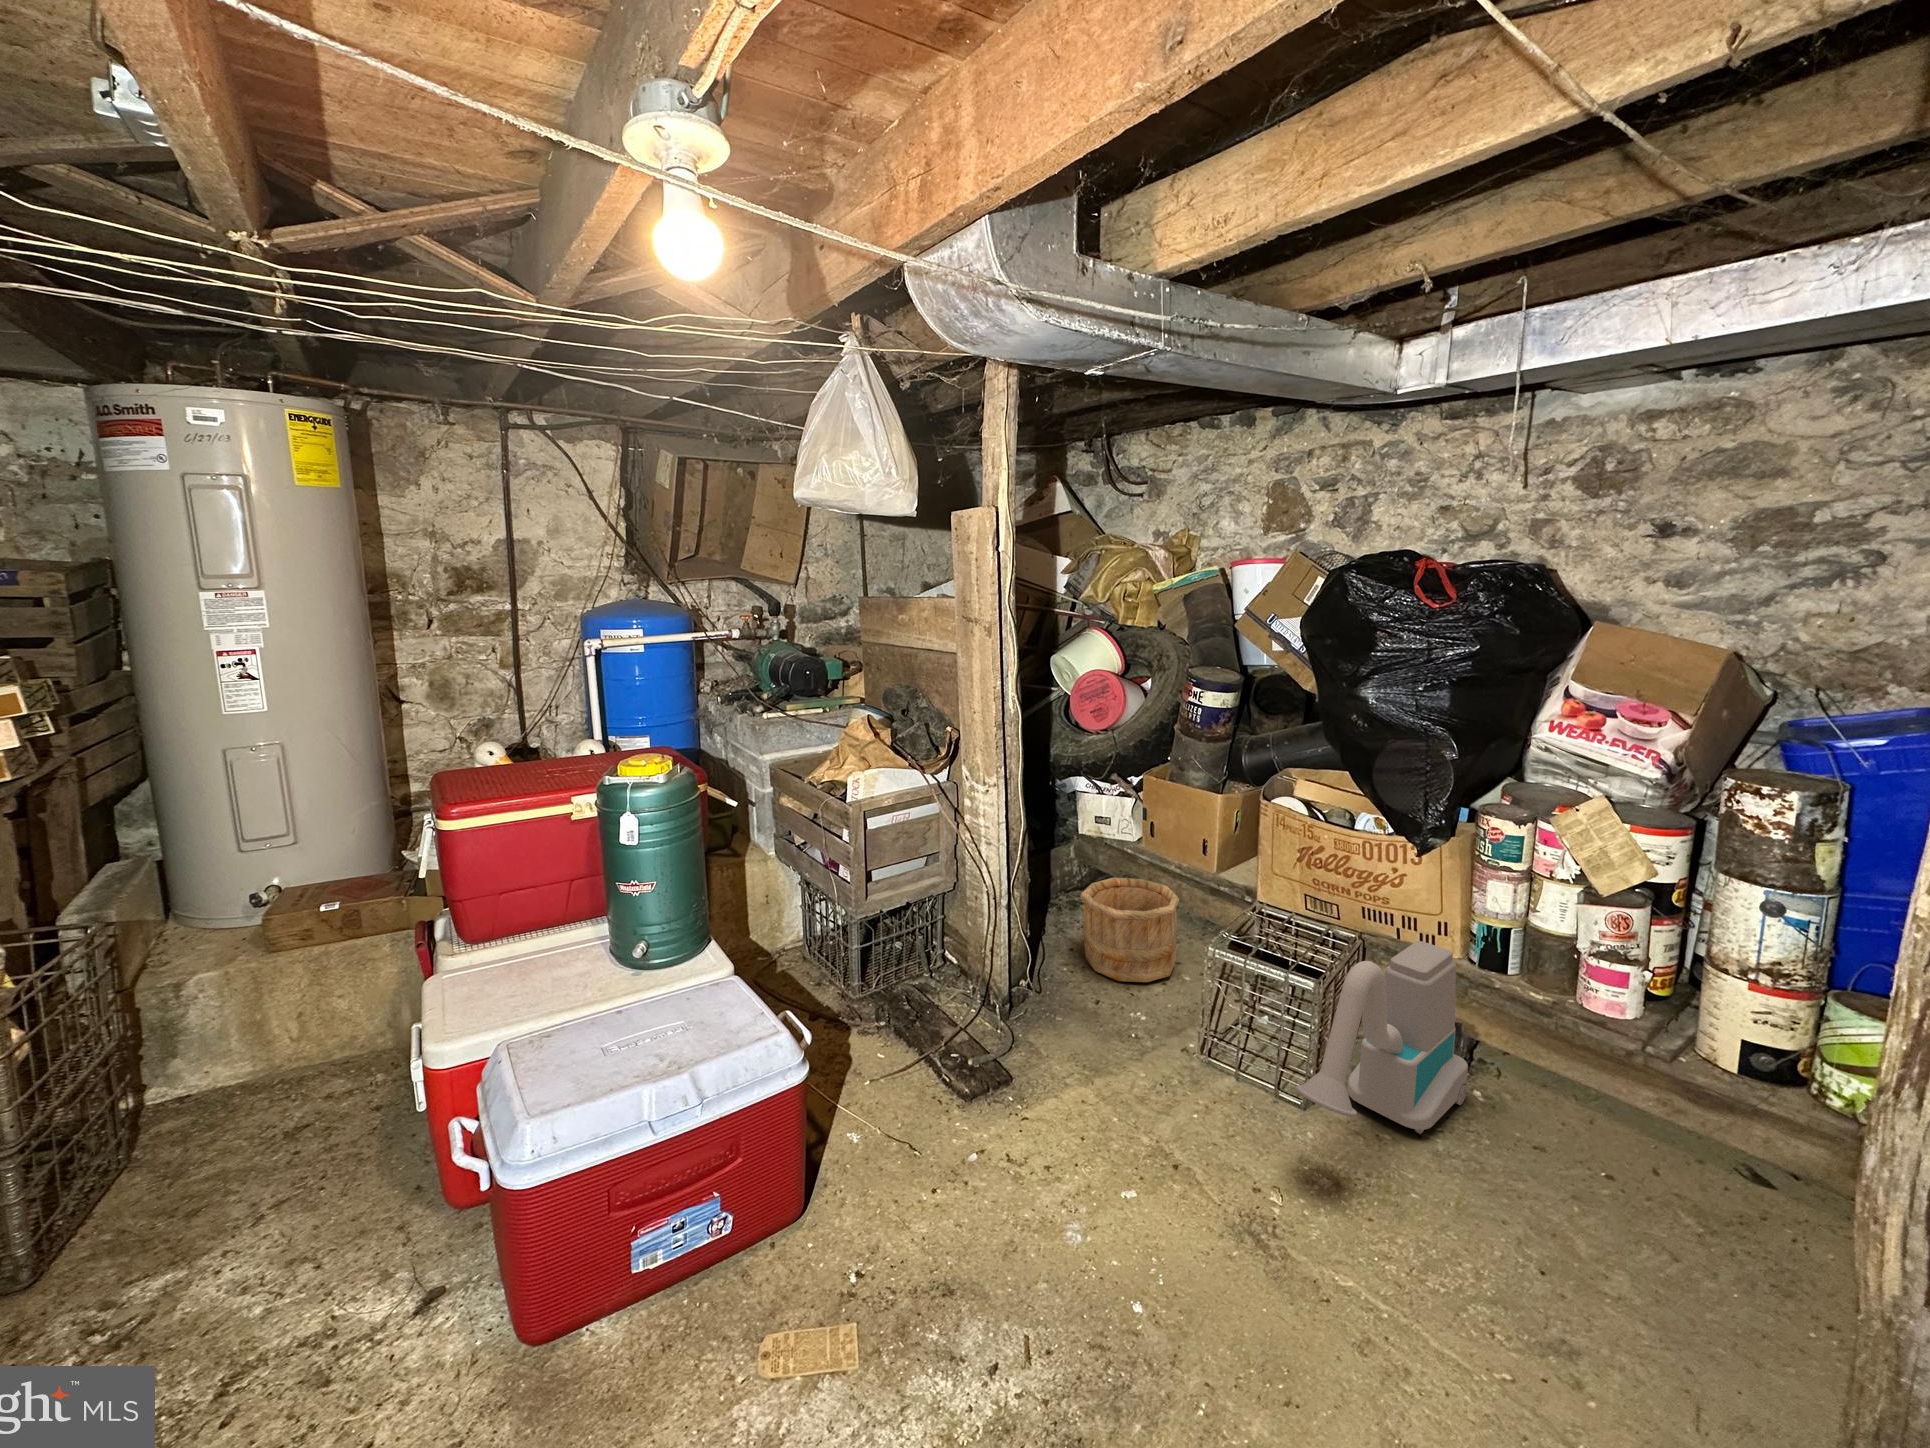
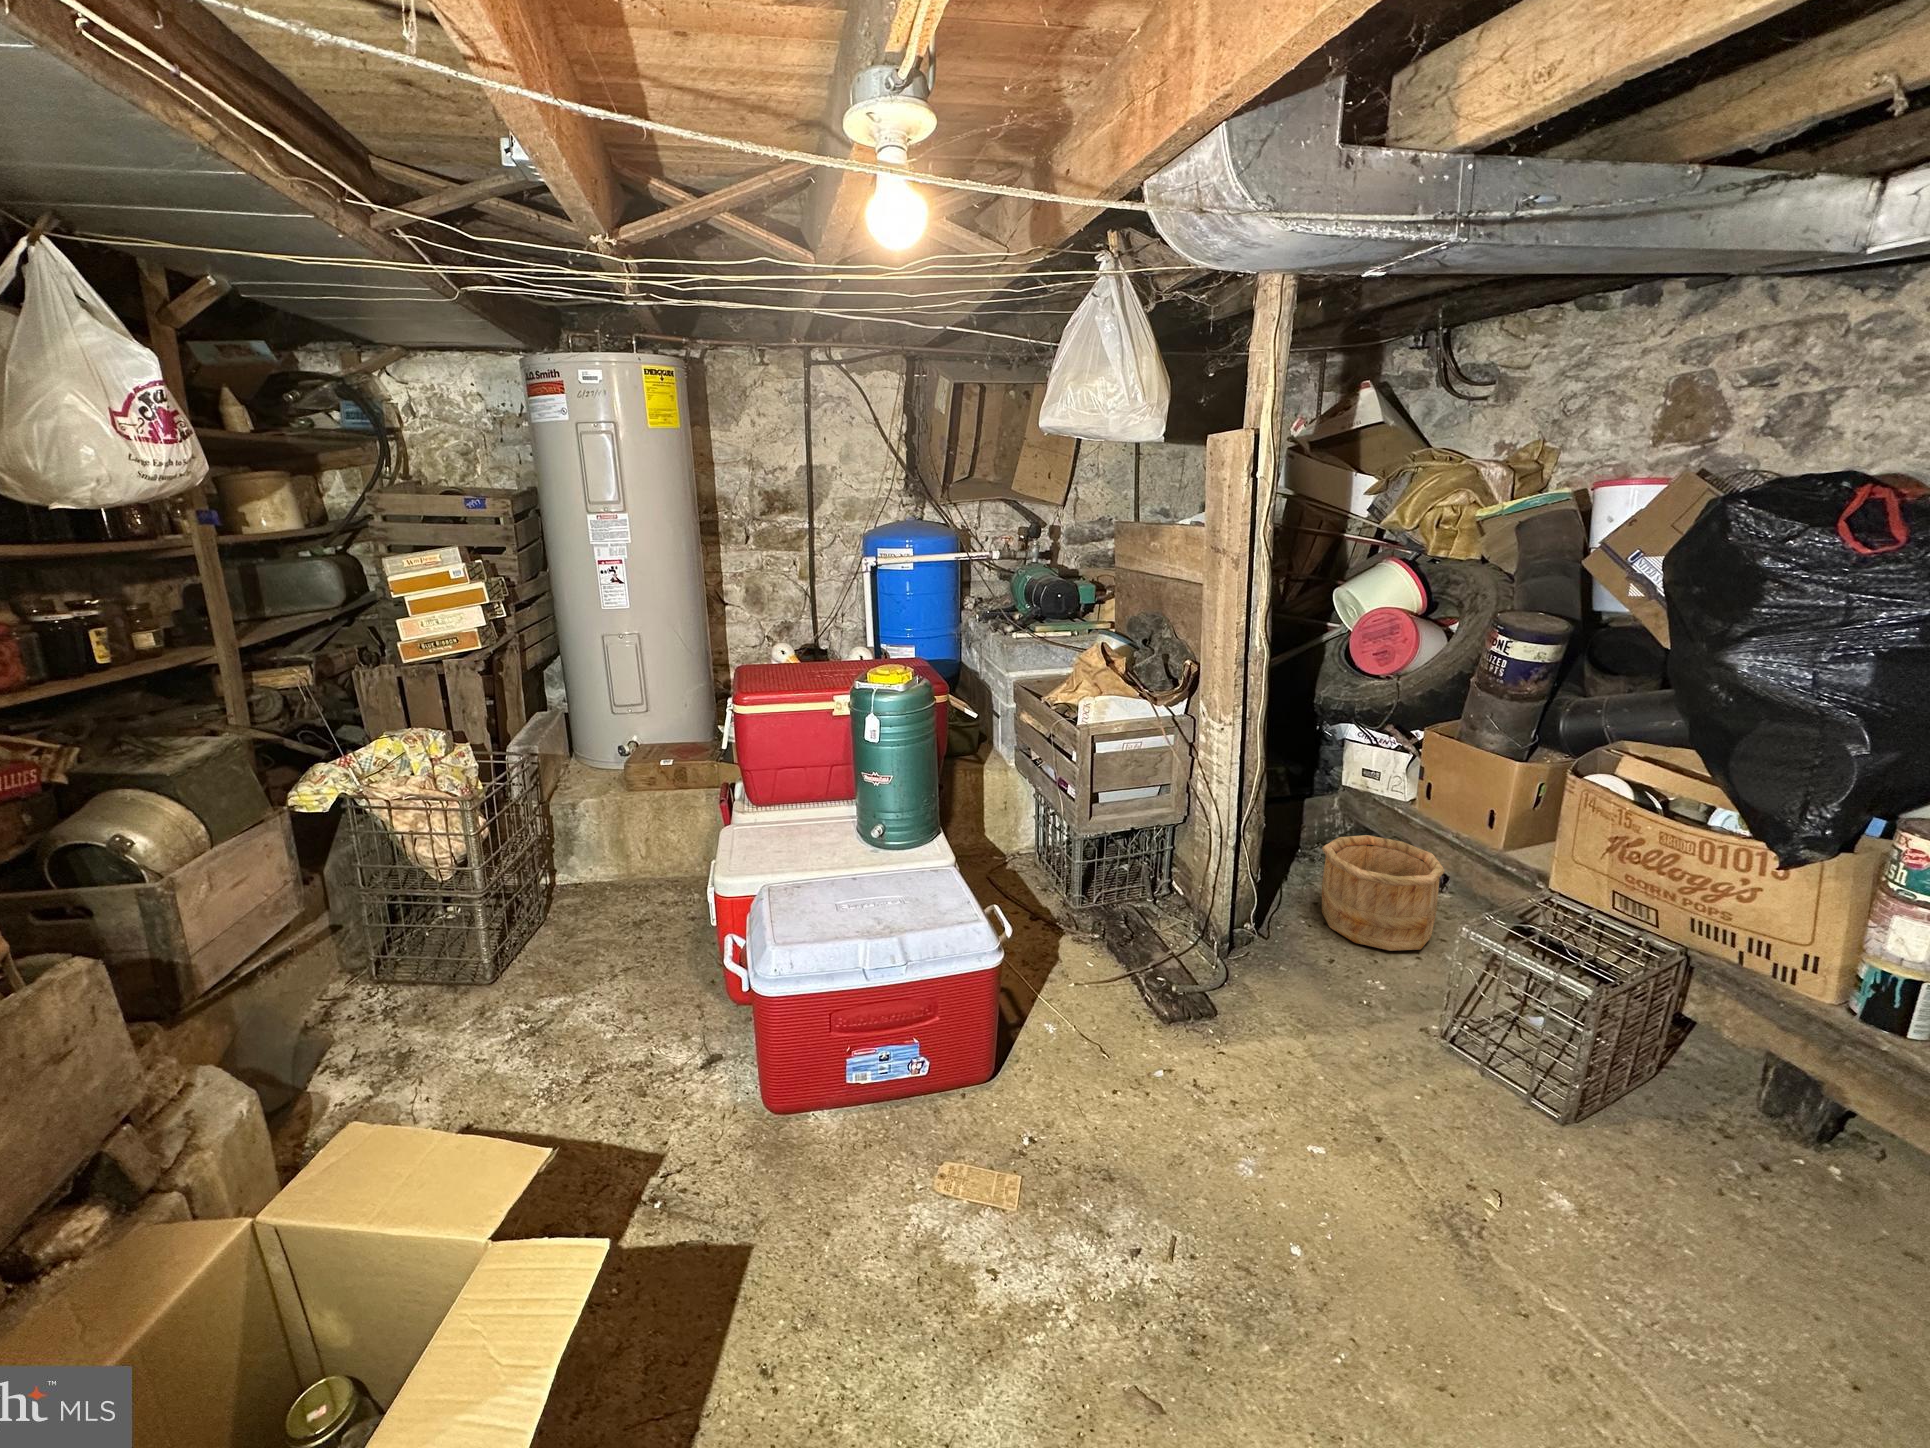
vacuum cleaner: present [1296,941,1468,1134] -> none [1542,974,1829,1194]

